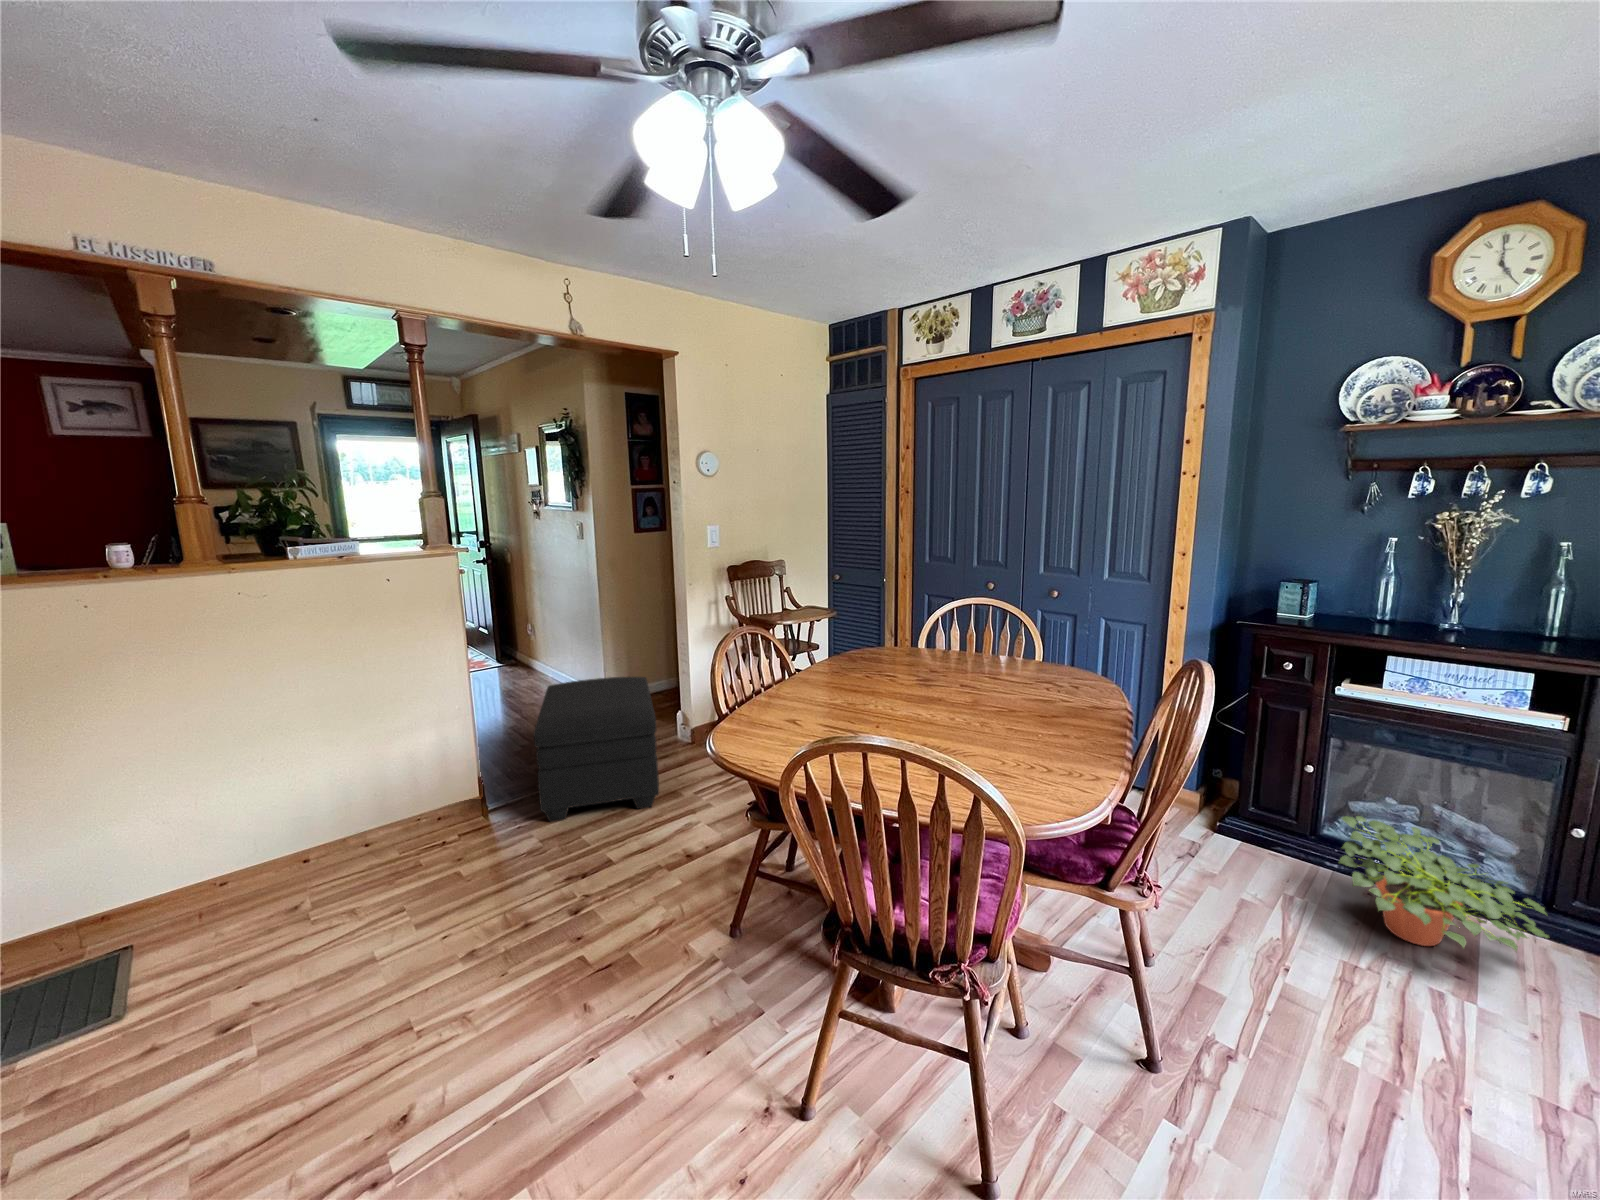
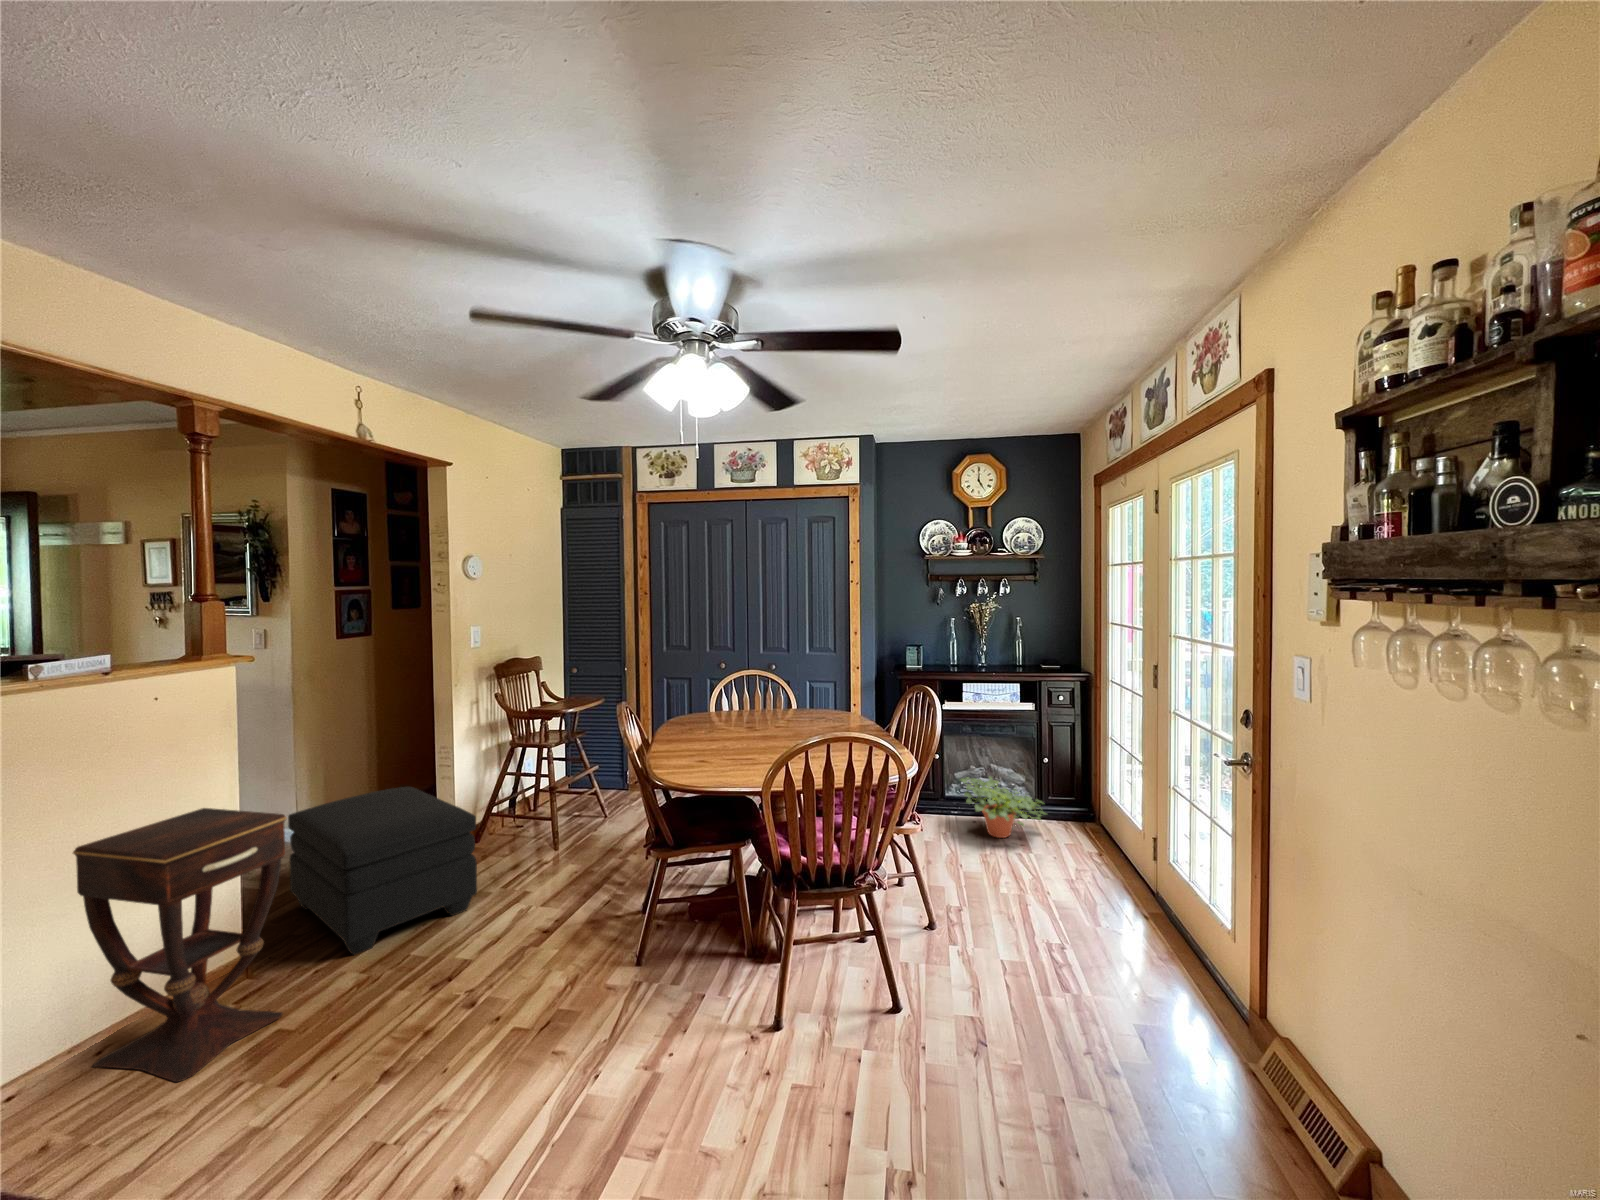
side table: none [334,674,472,891] -> present [73,808,287,1082]

